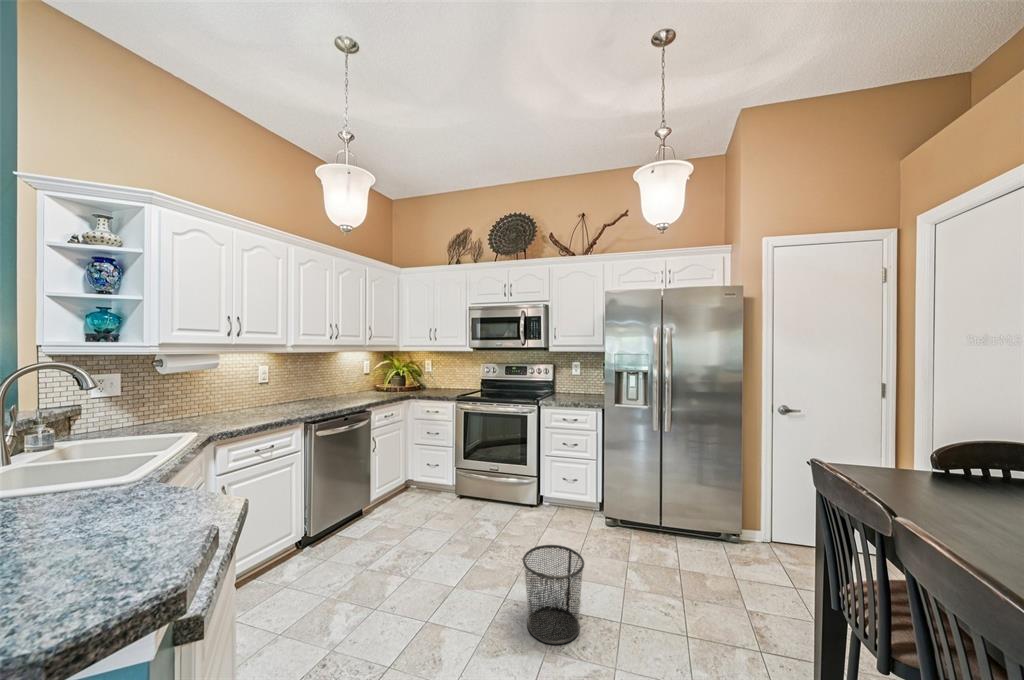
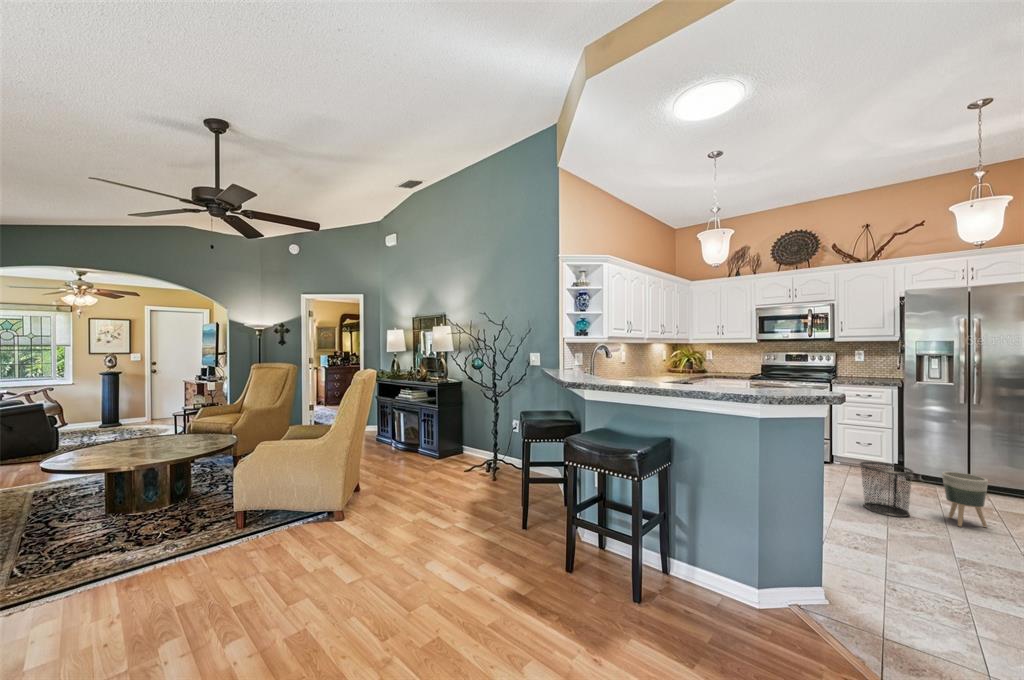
planter: none [617,554,664,648] -> present [942,472,988,527]

